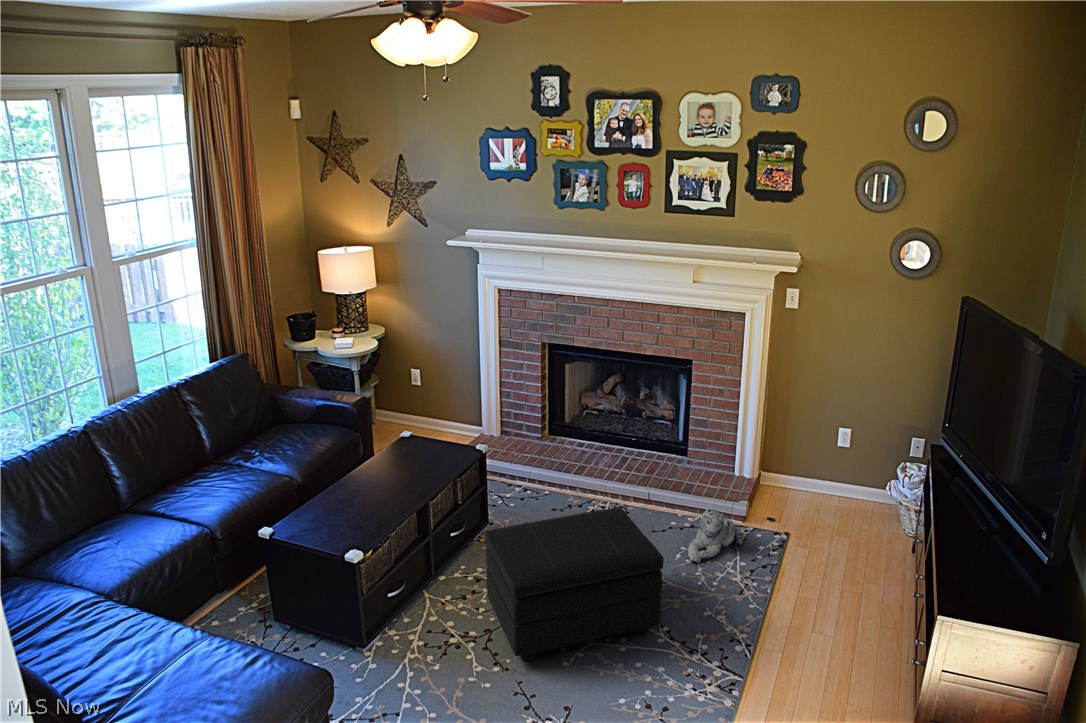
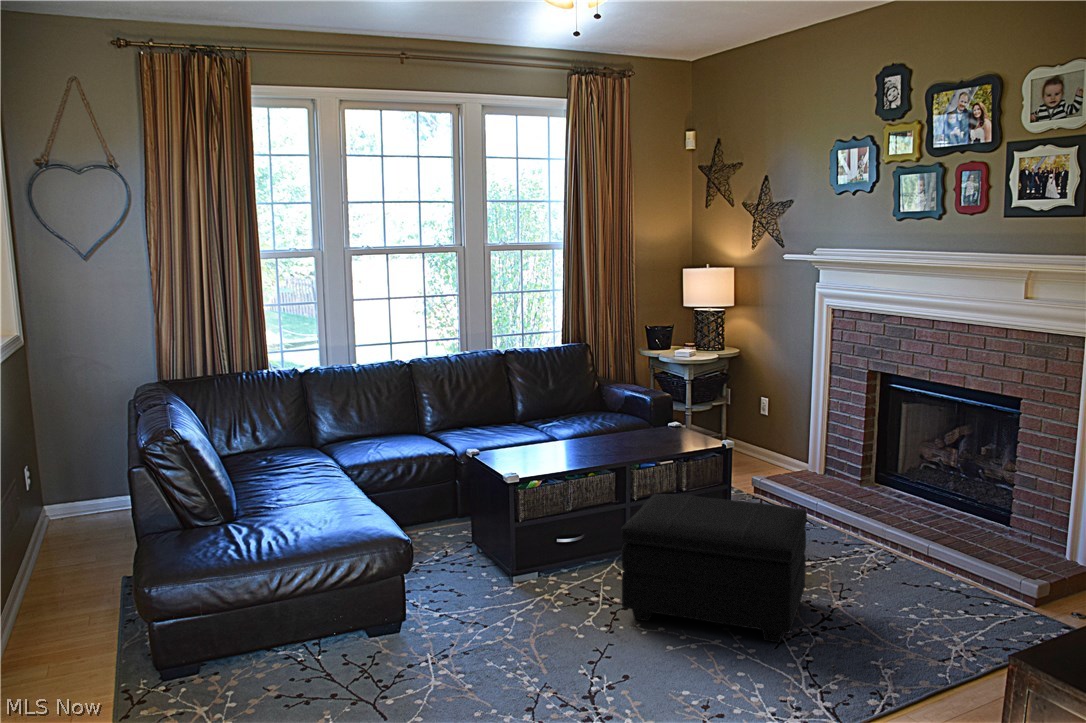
plush toy: present [688,509,742,563] -> none [907,556,1010,621]

